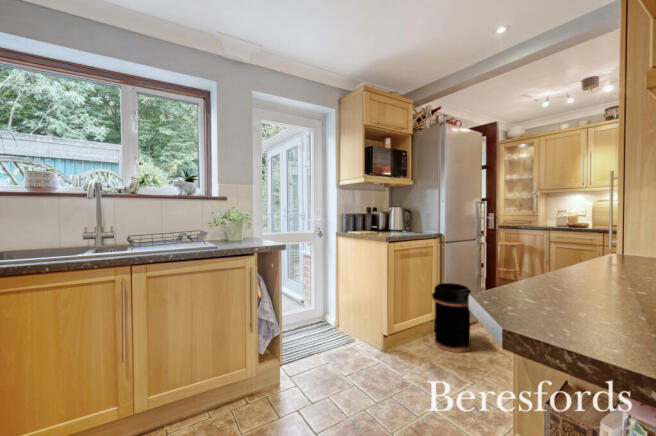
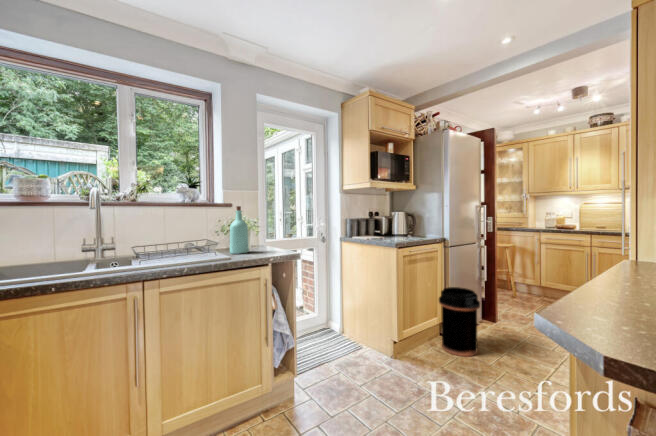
bottle: none [220,199,239,244] -> present [230,206,249,254]

